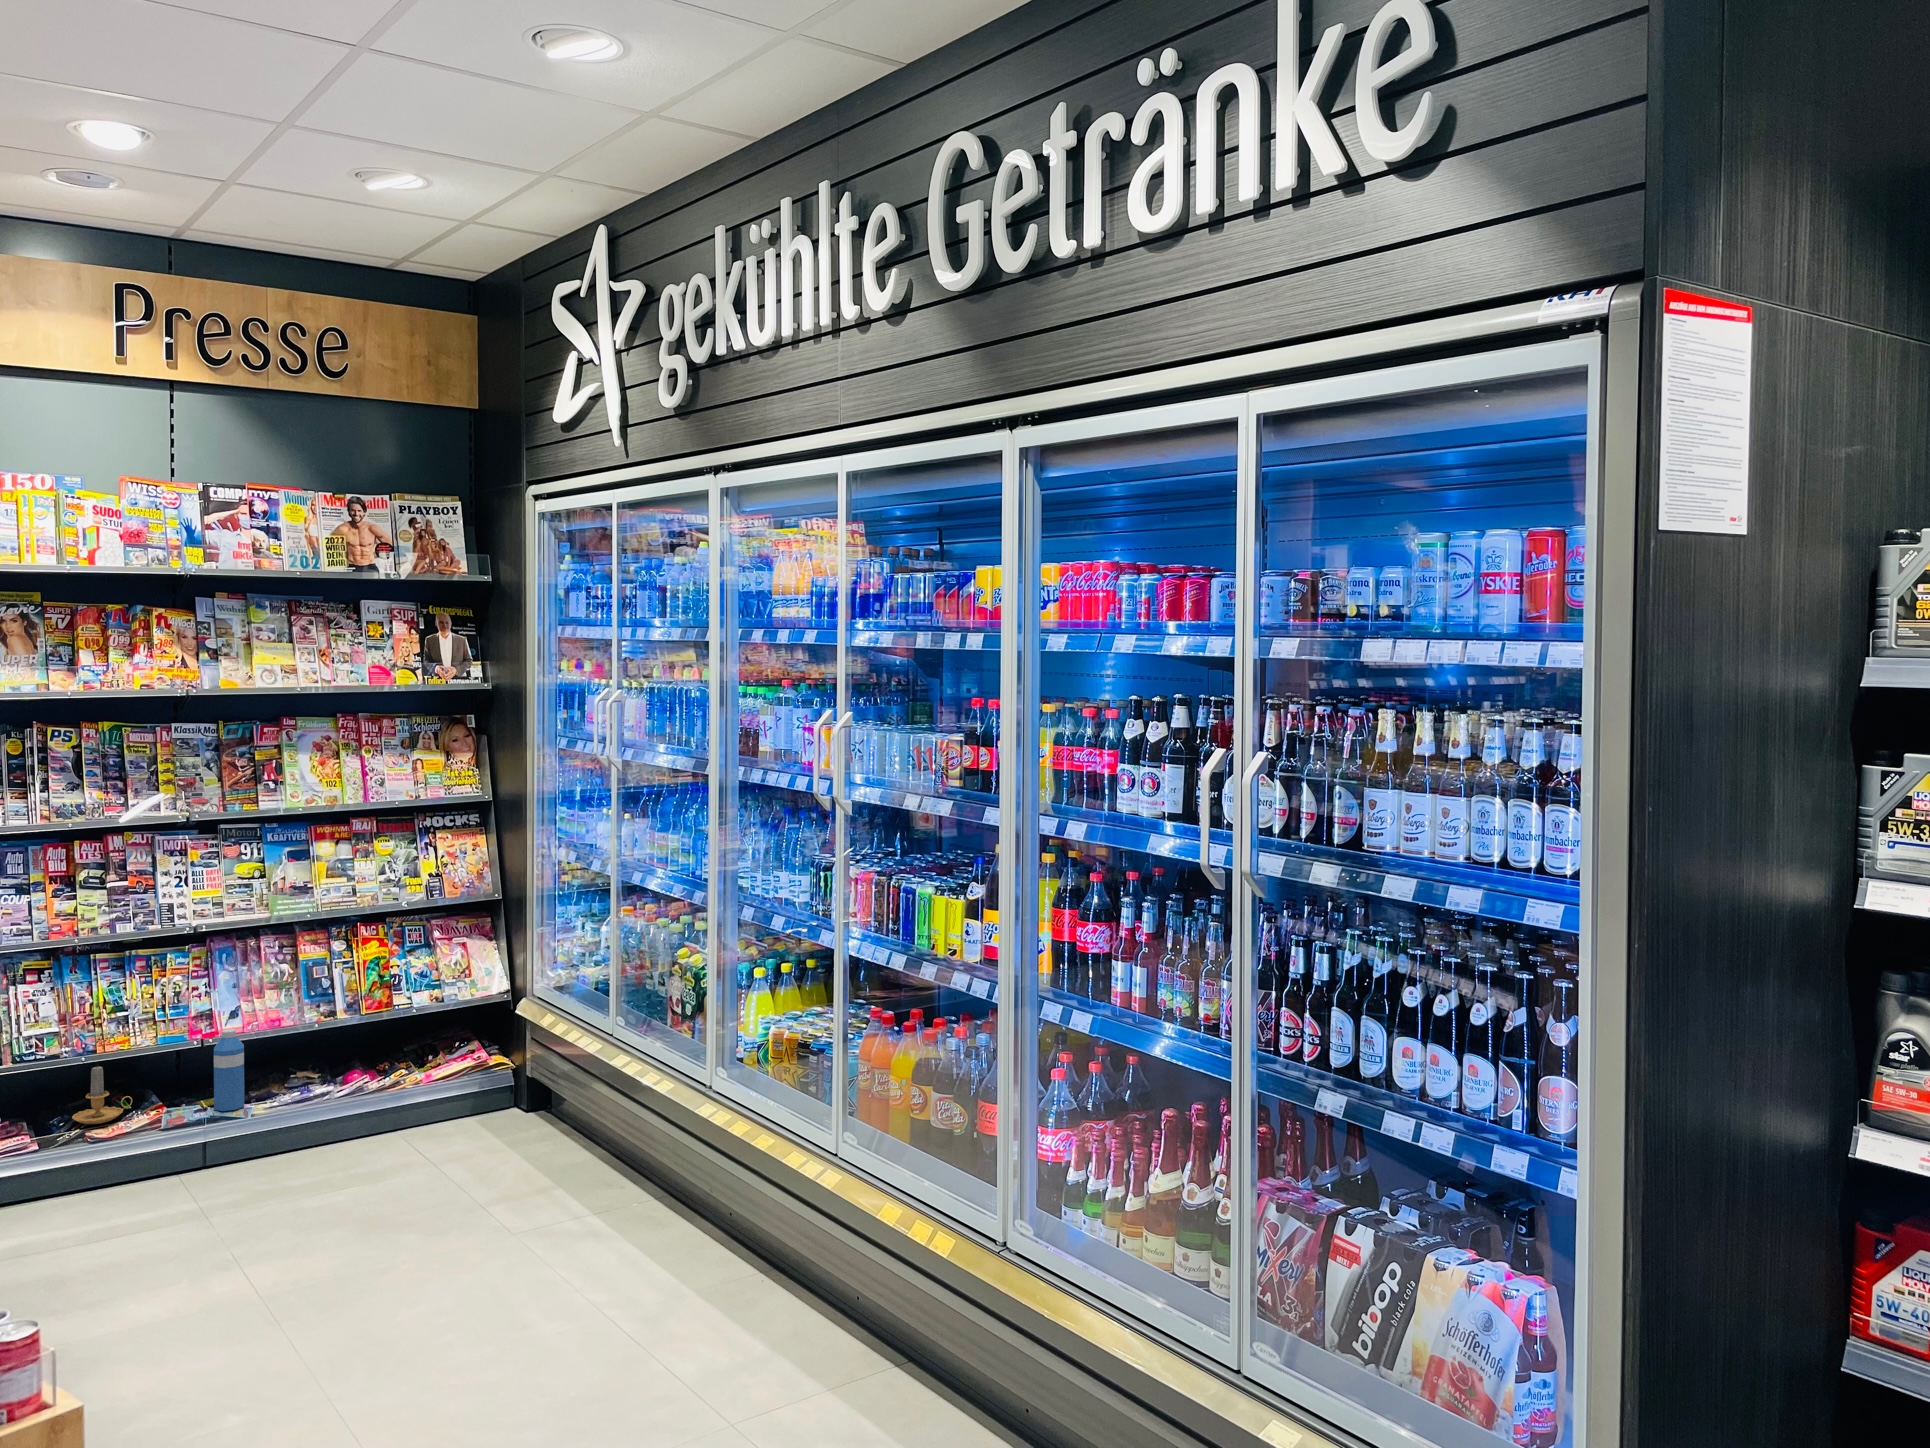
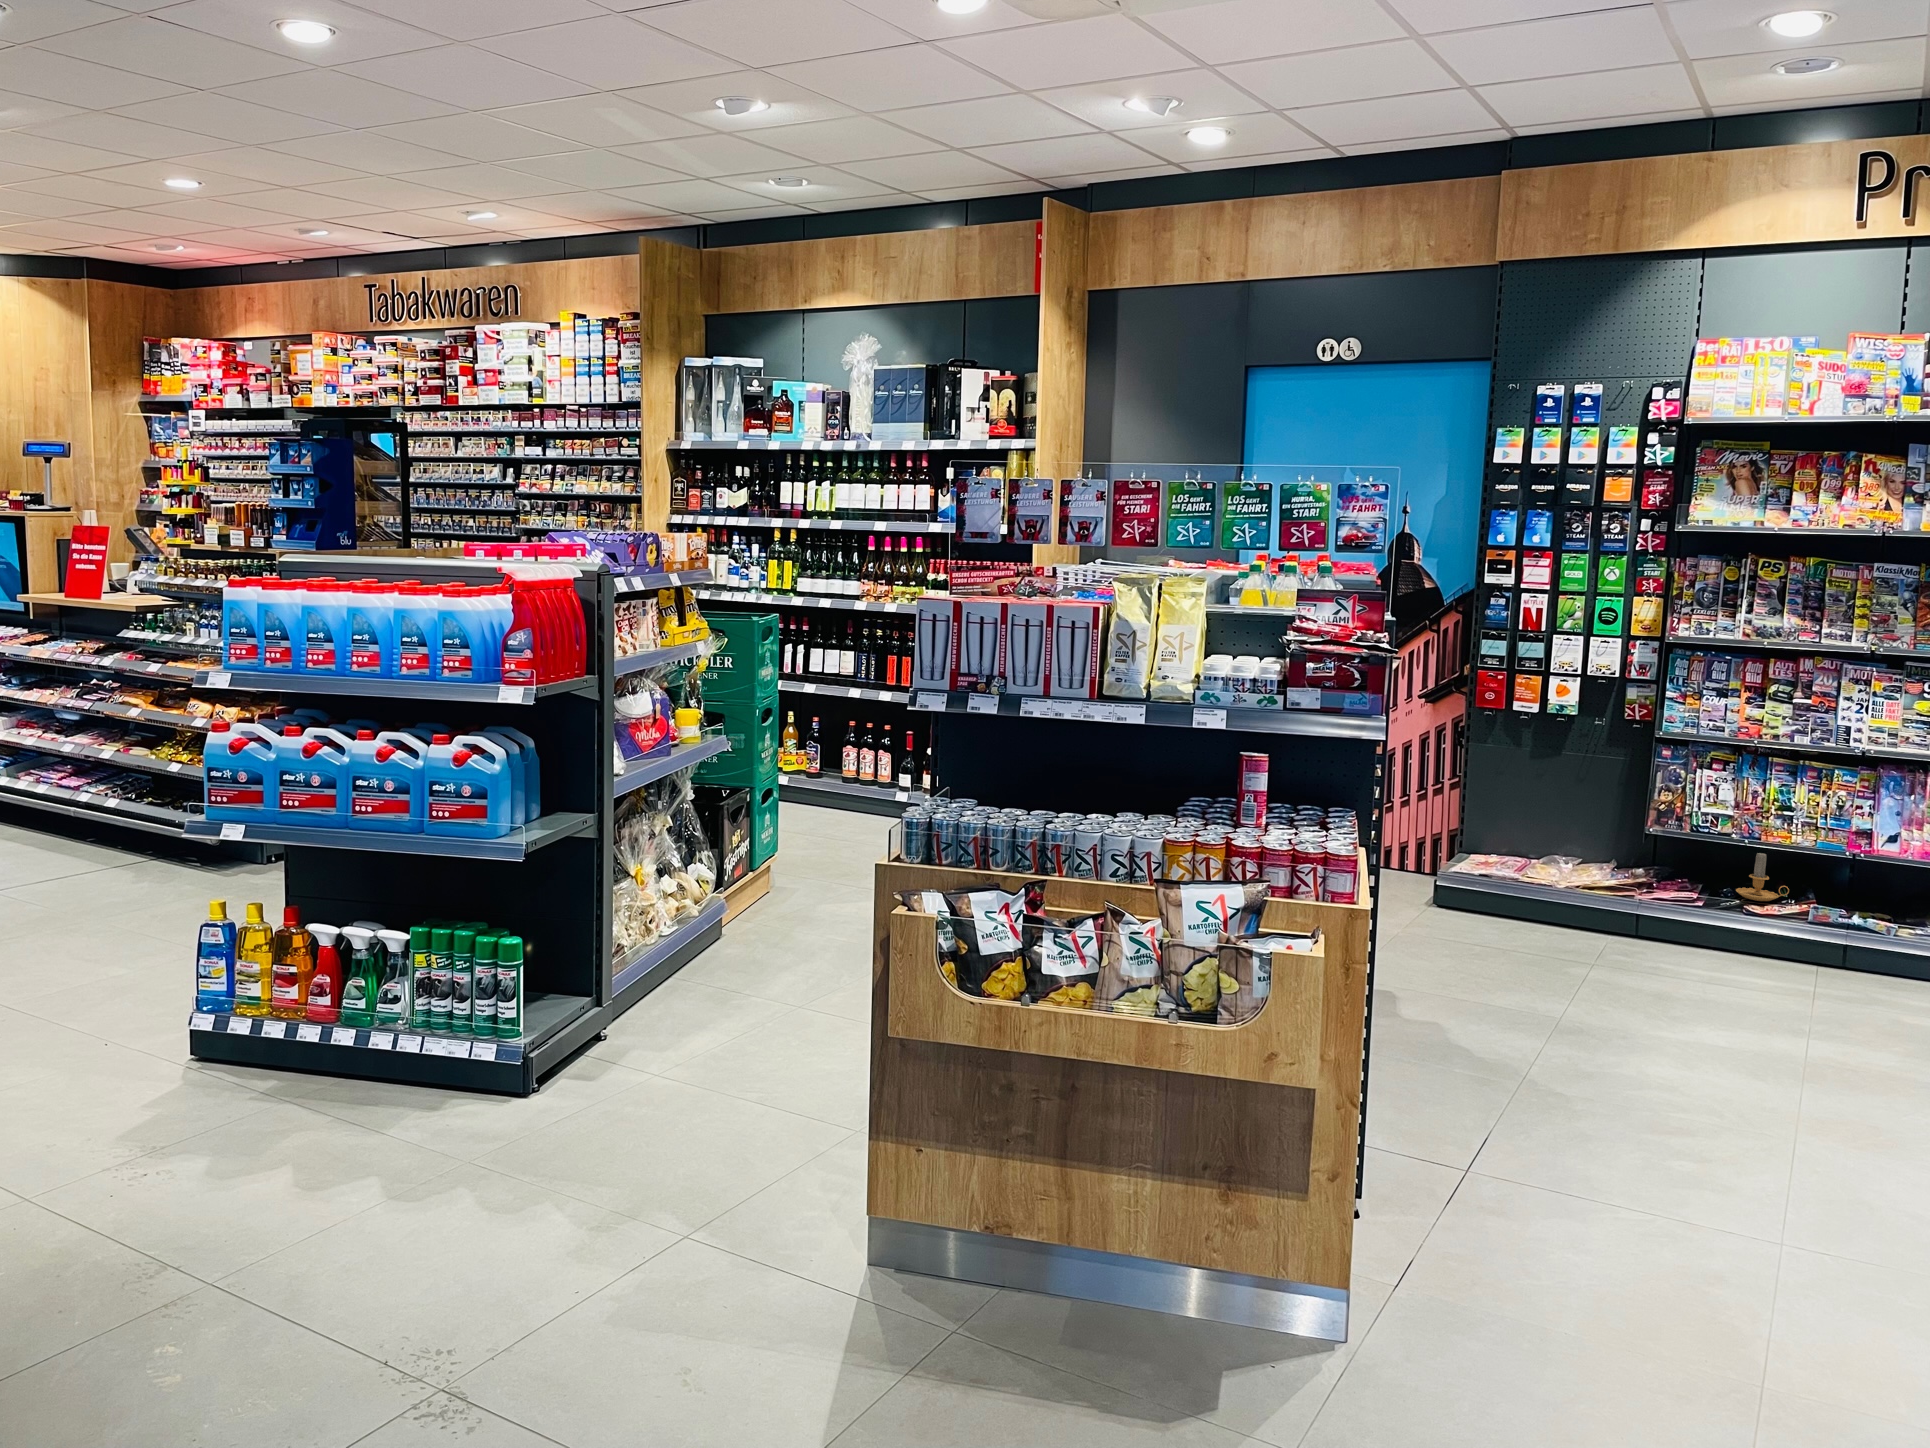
water bottle: present [214,1029,244,1111] -> none [1860,850,1898,925]

